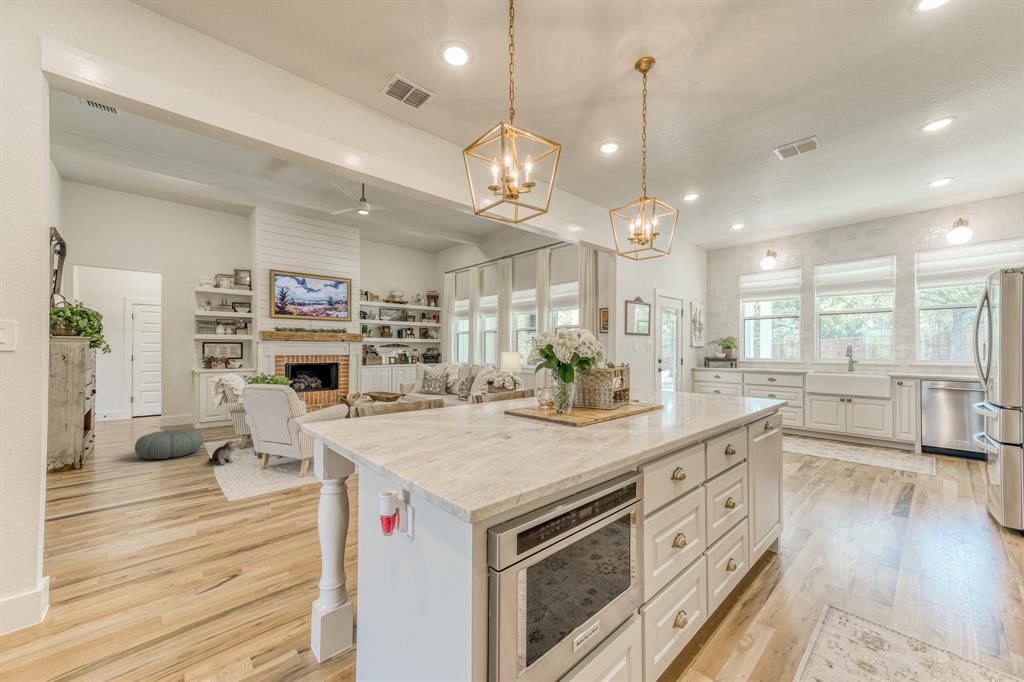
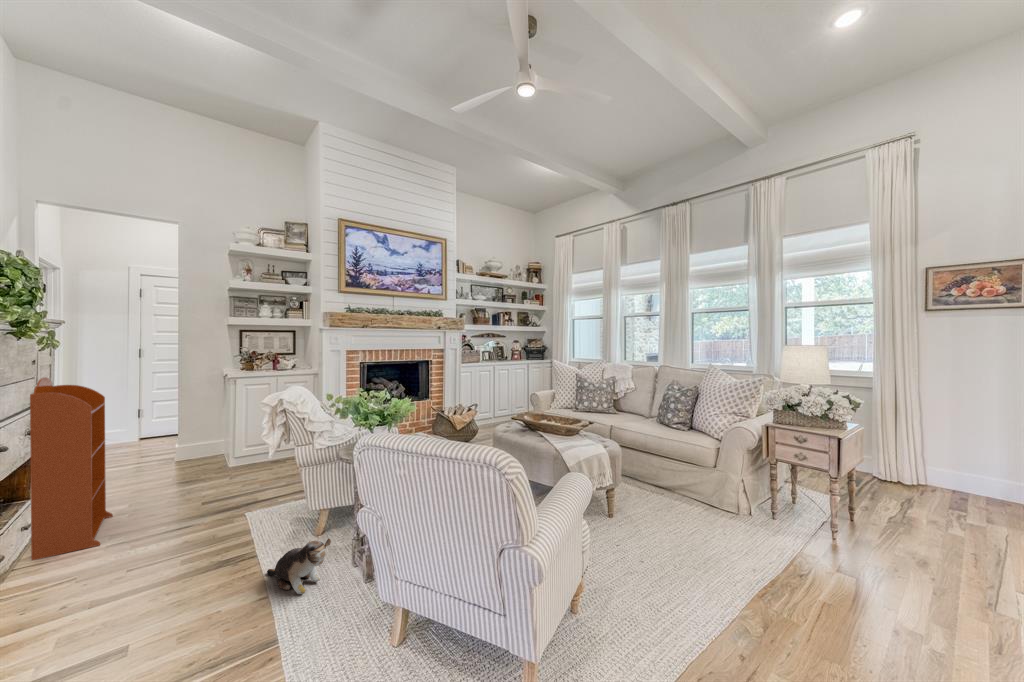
bookcase: none [89,368,125,459] -> present [30,377,113,560]
pouf: present [135,429,203,459] -> none [120,491,250,568]

